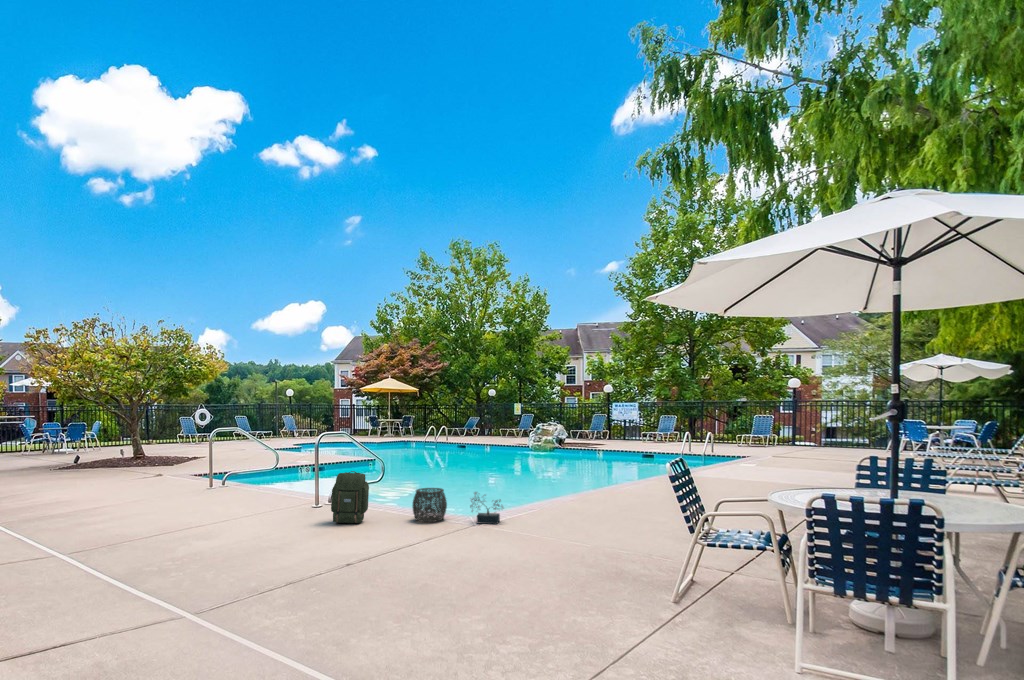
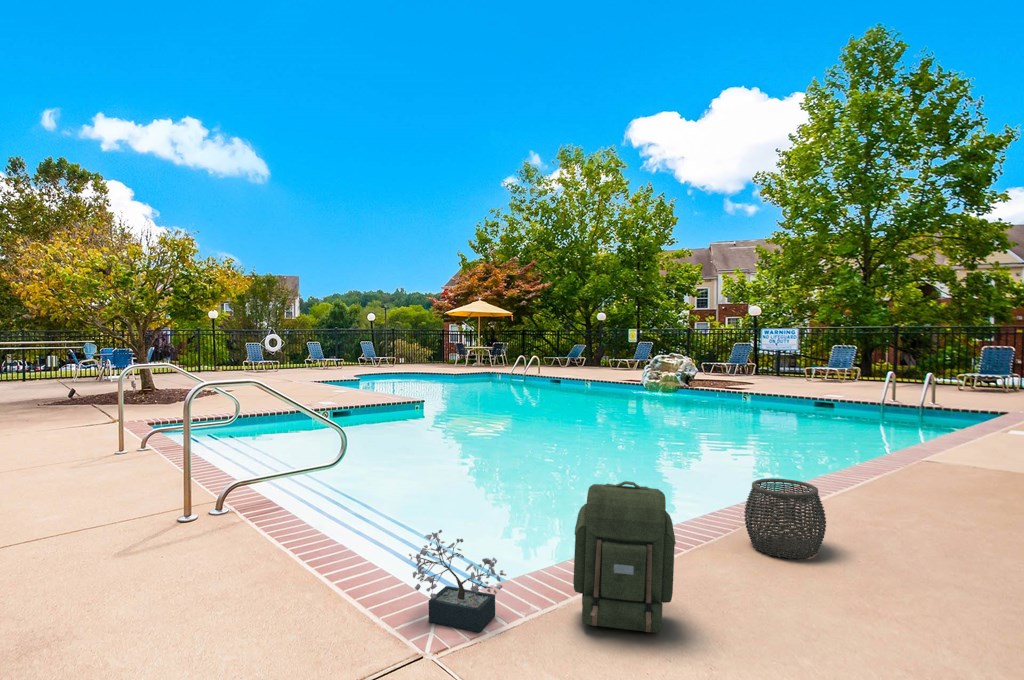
backpack: present [331,471,369,523] -> present [573,481,676,633]
woven basket: present [413,488,447,522] -> present [744,478,826,559]

